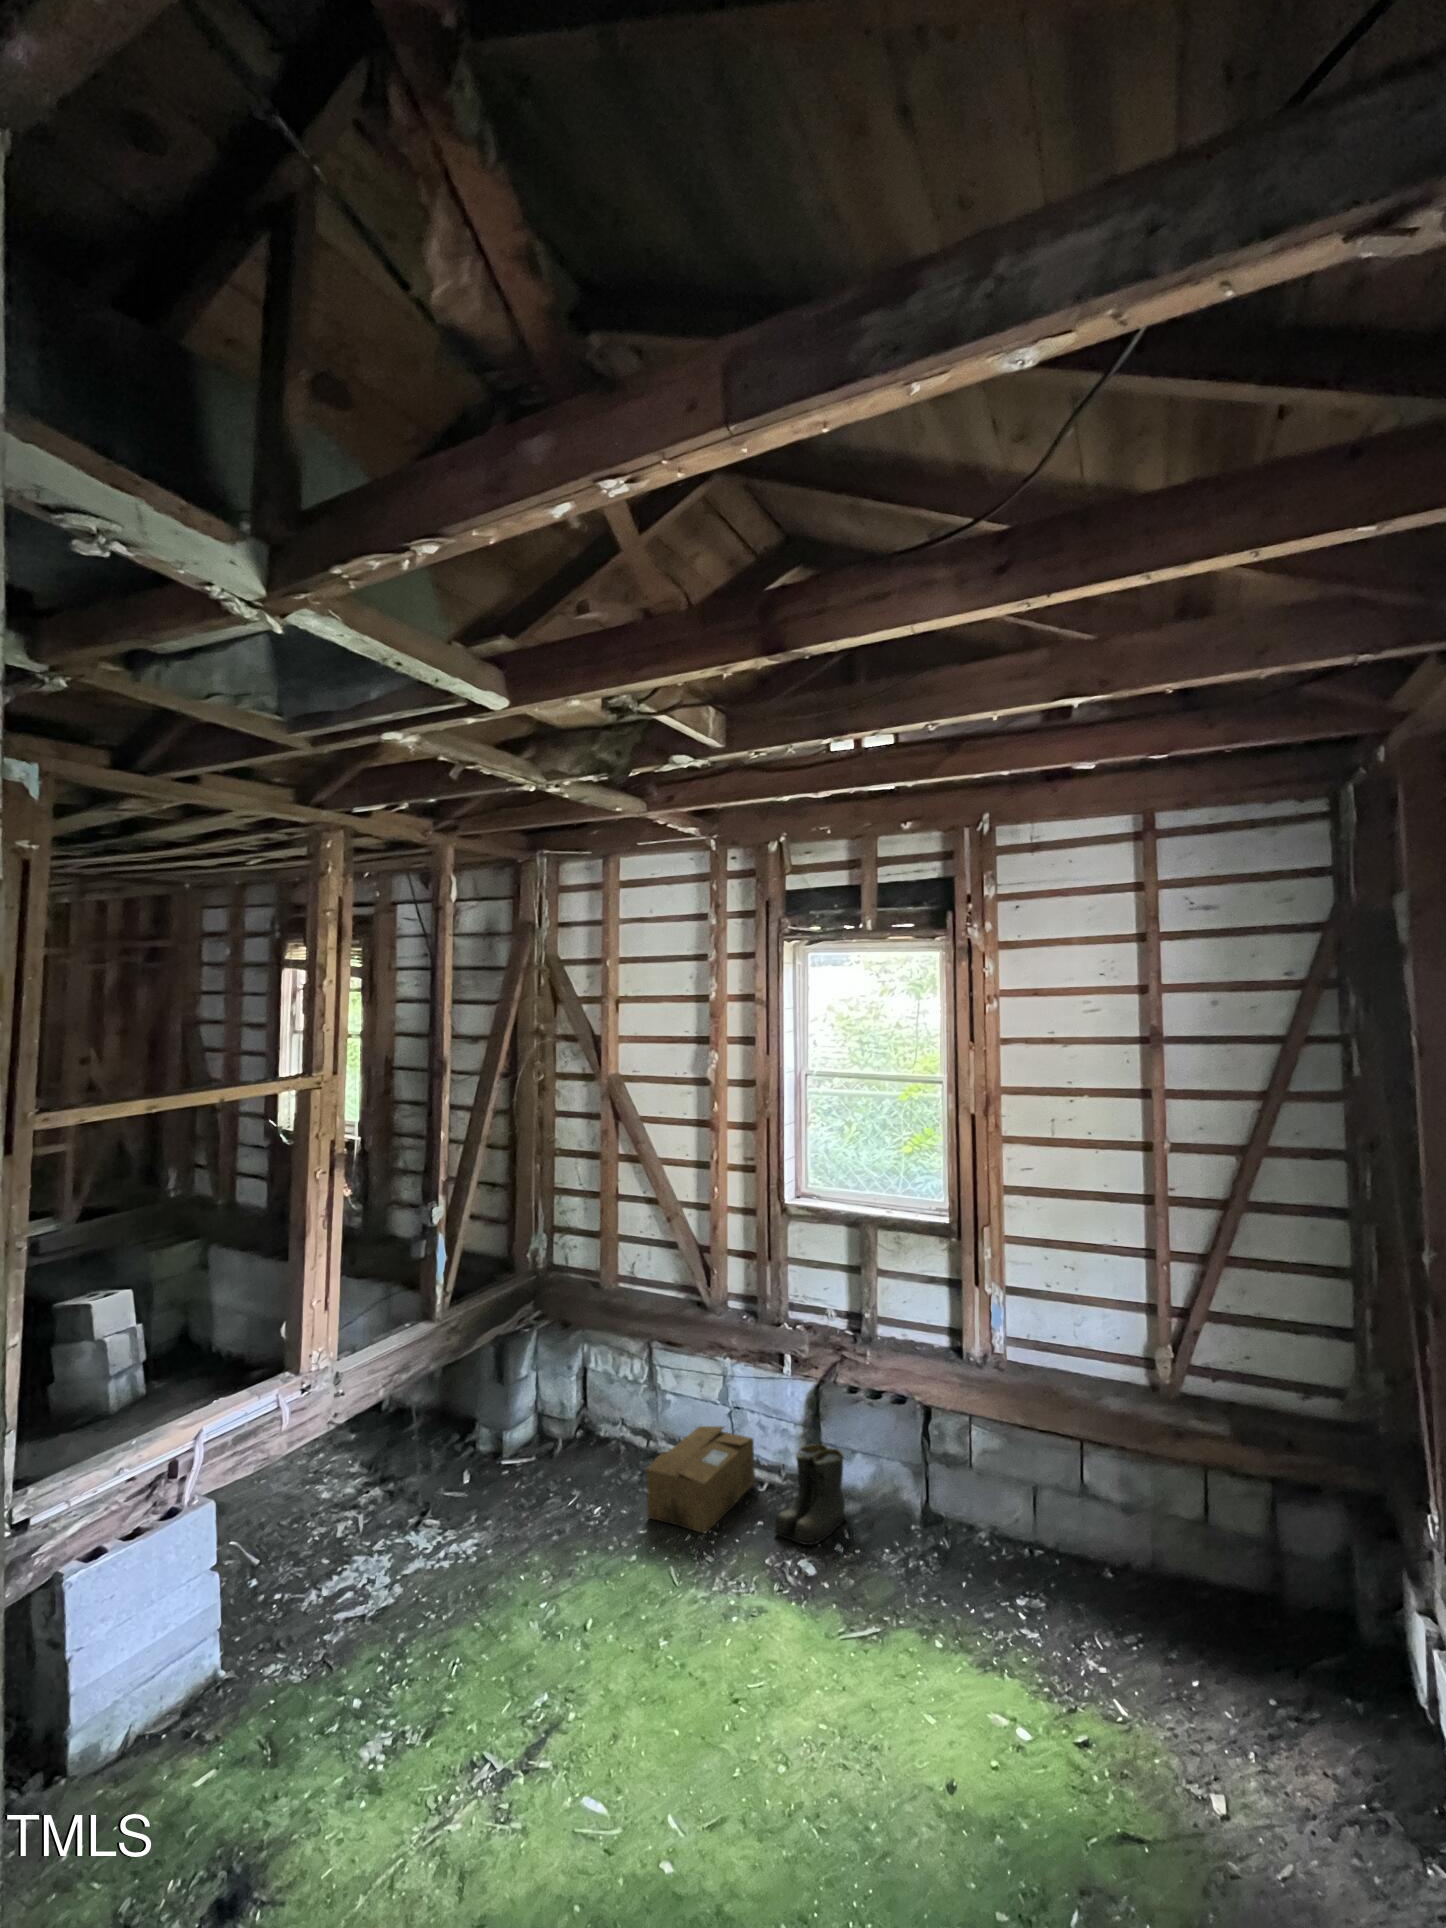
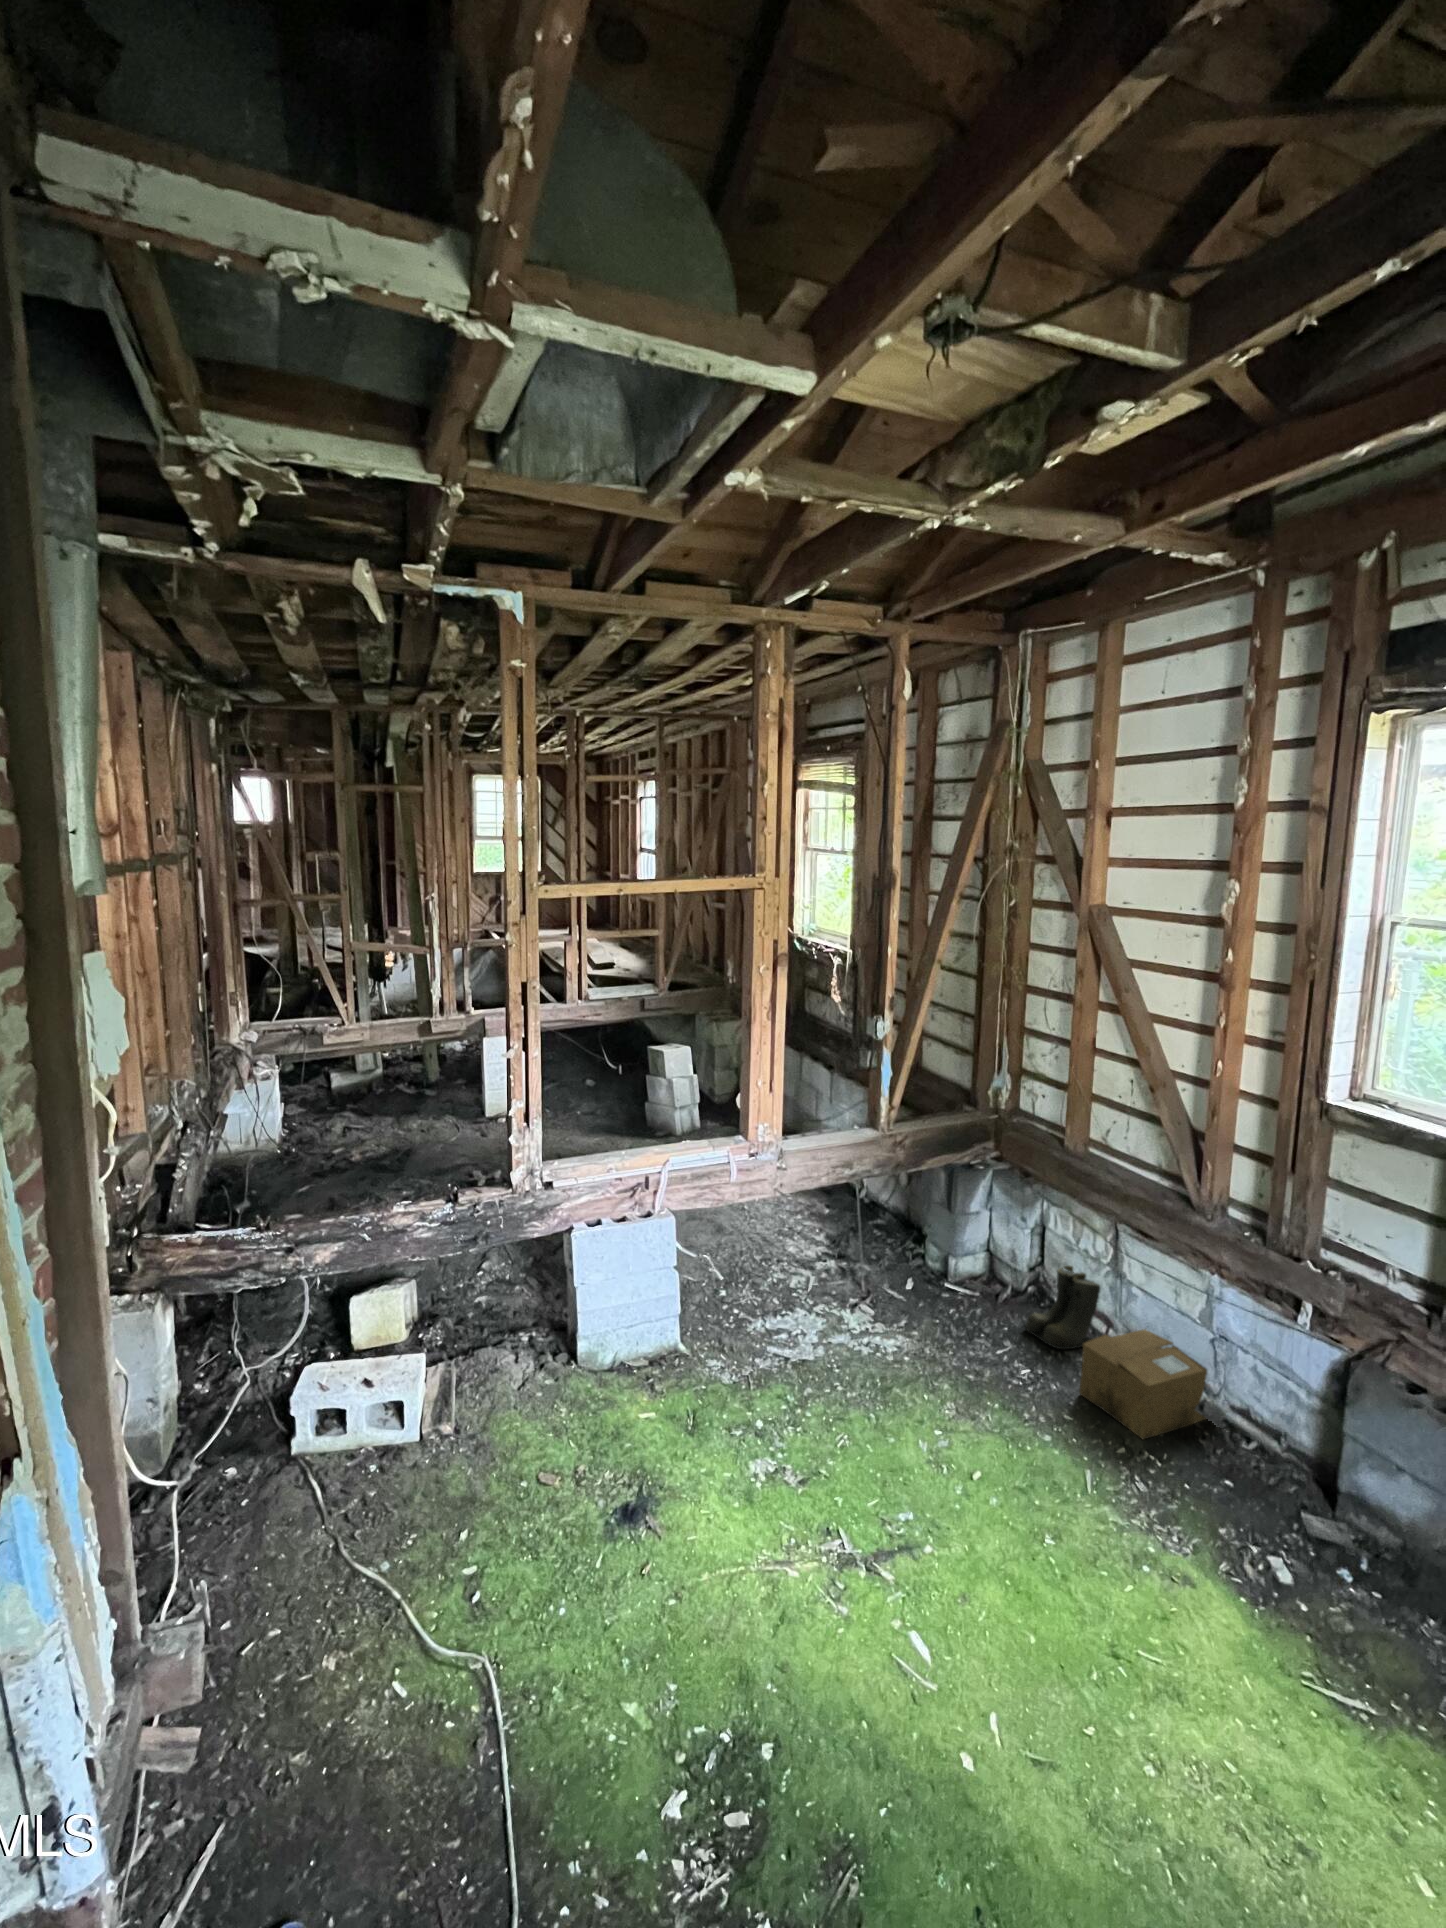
boots: present [774,1444,845,1545] -> present [1025,1265,1101,1349]

